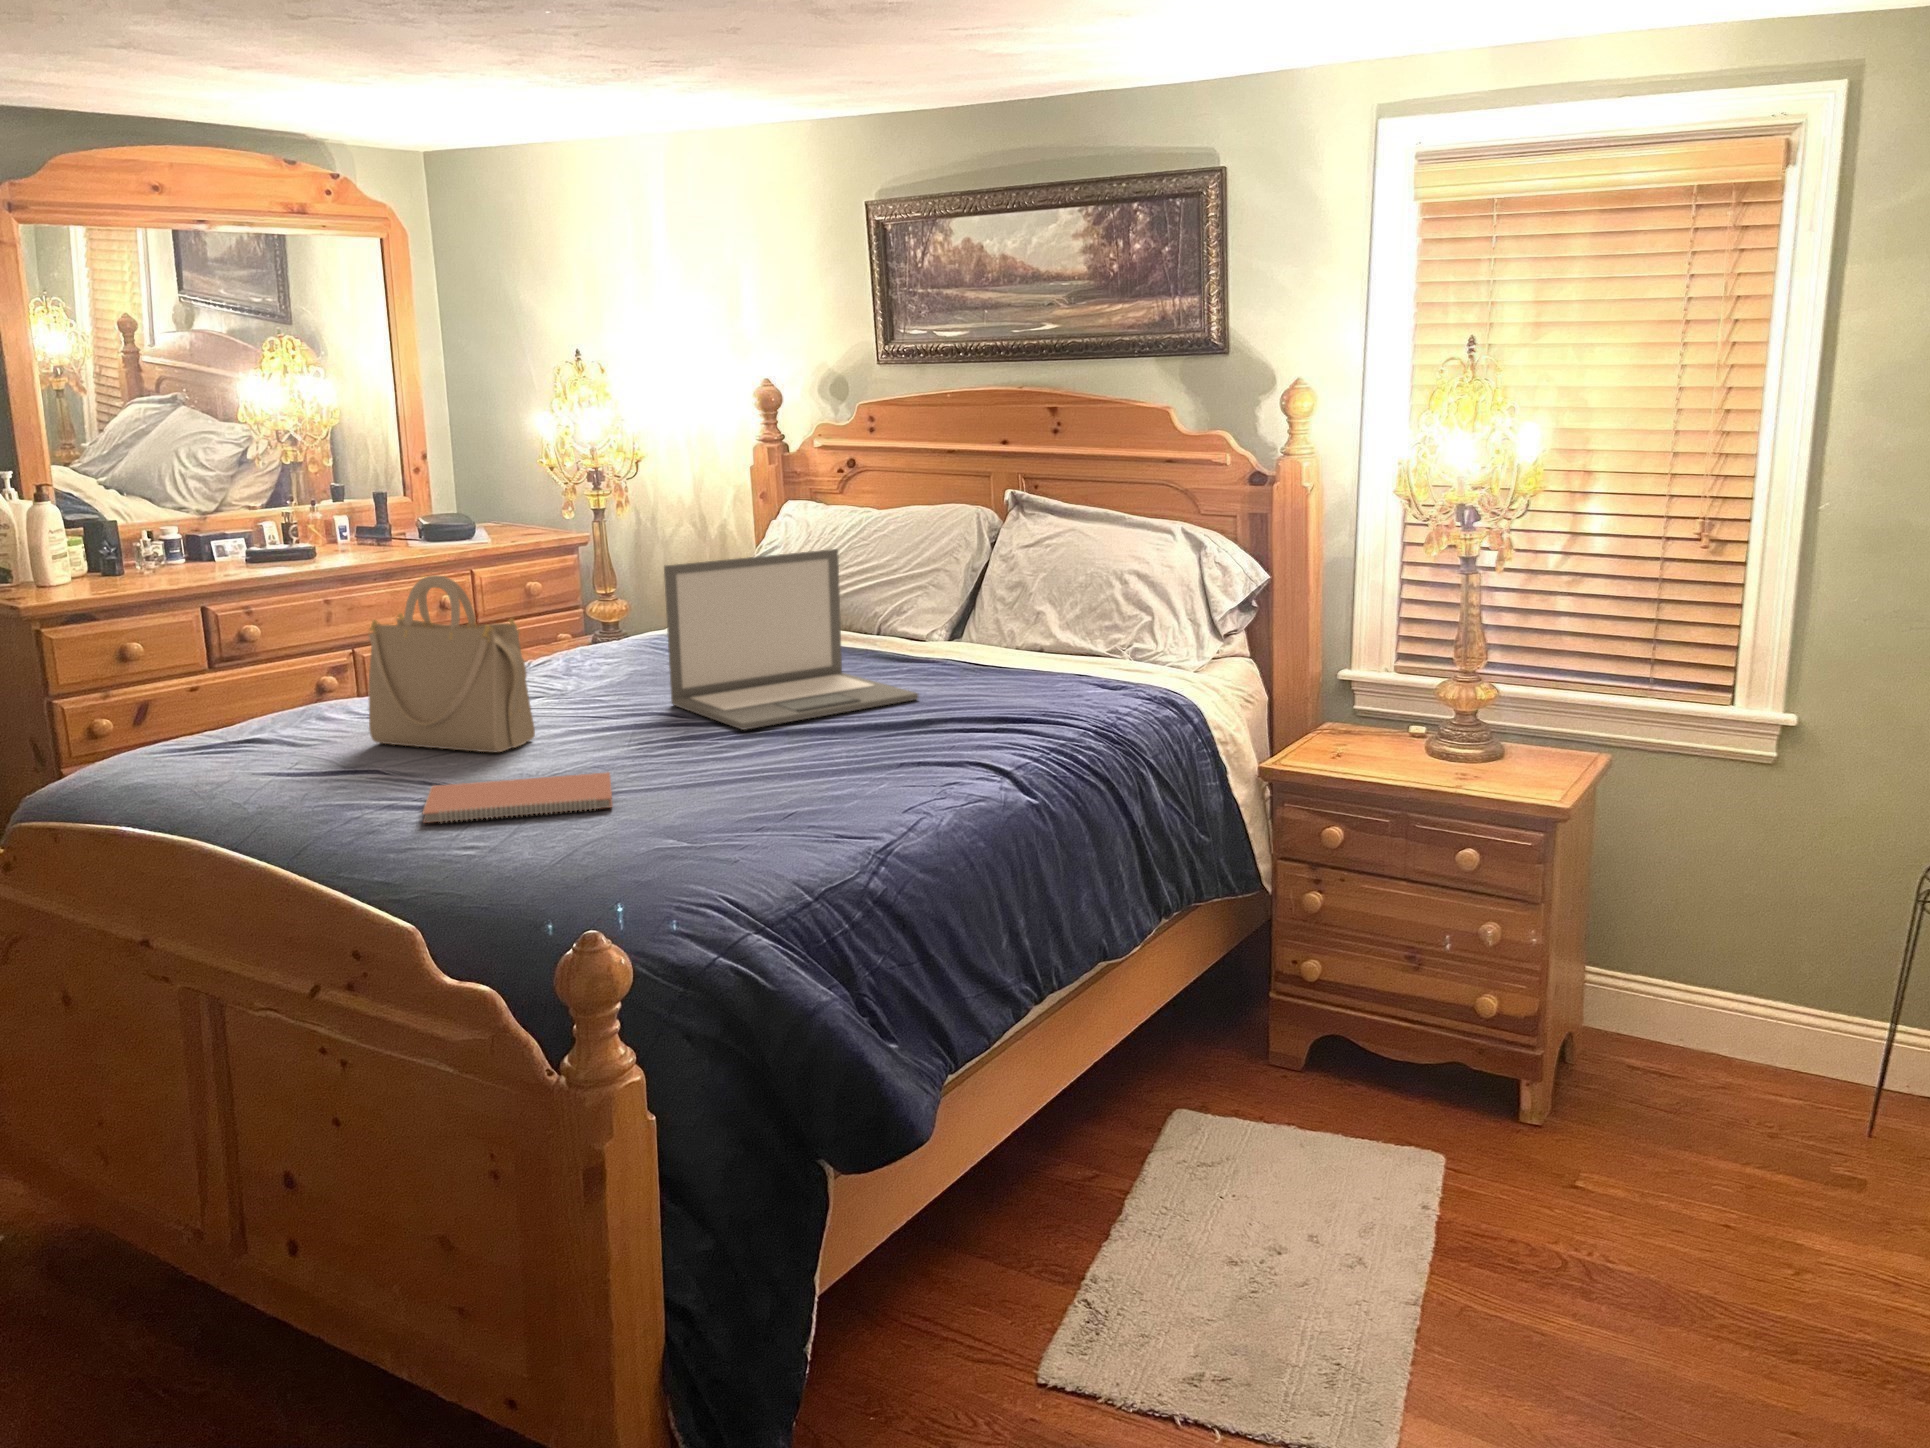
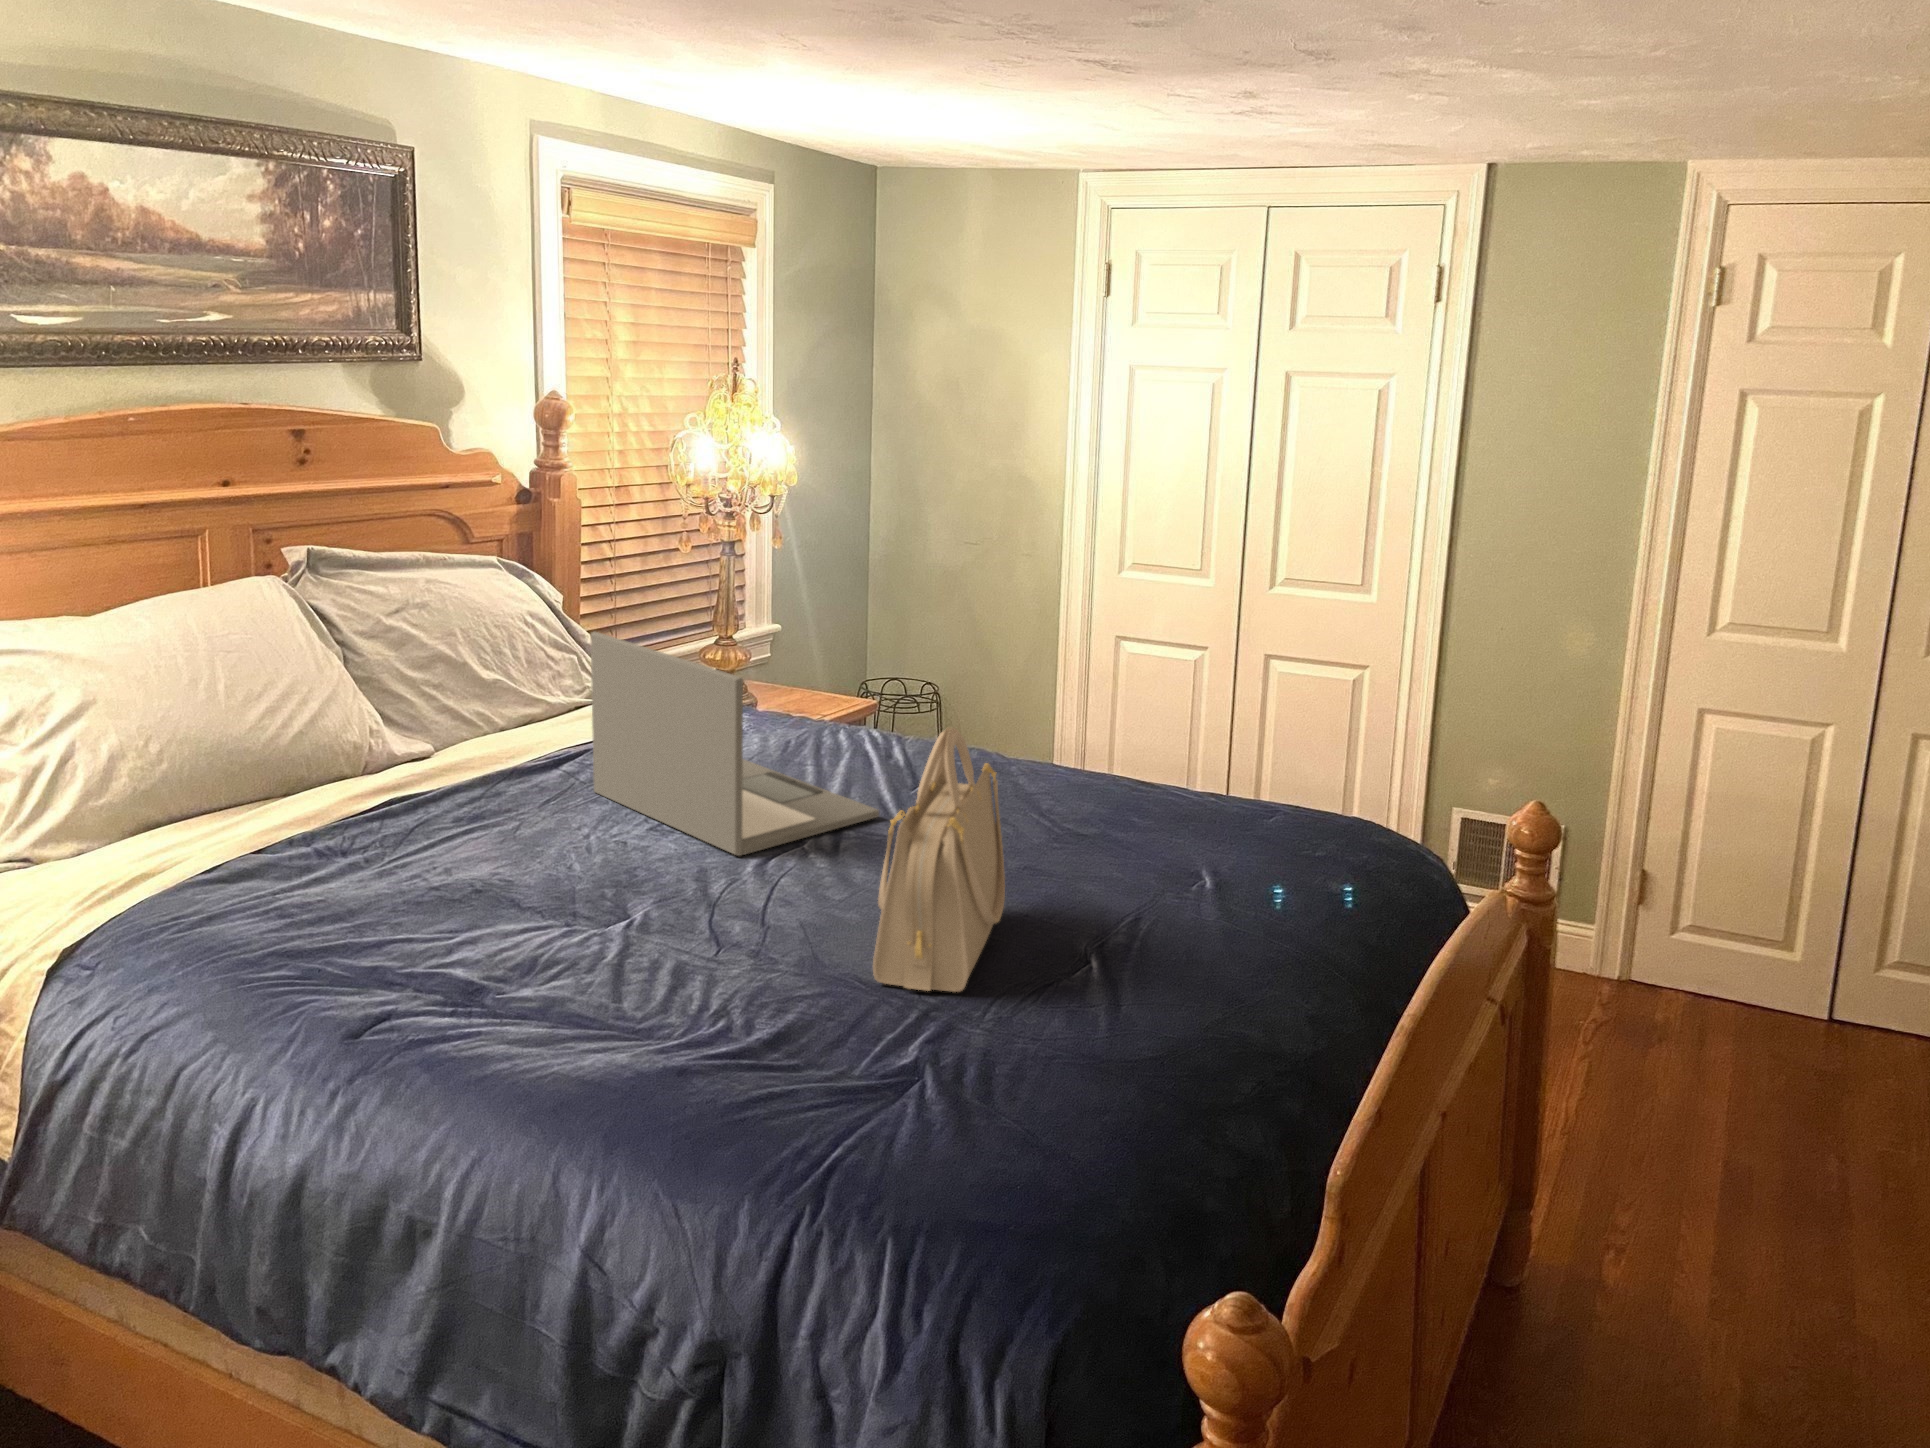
notebook: present [422,772,613,823] -> none [1086,836,1268,921]

